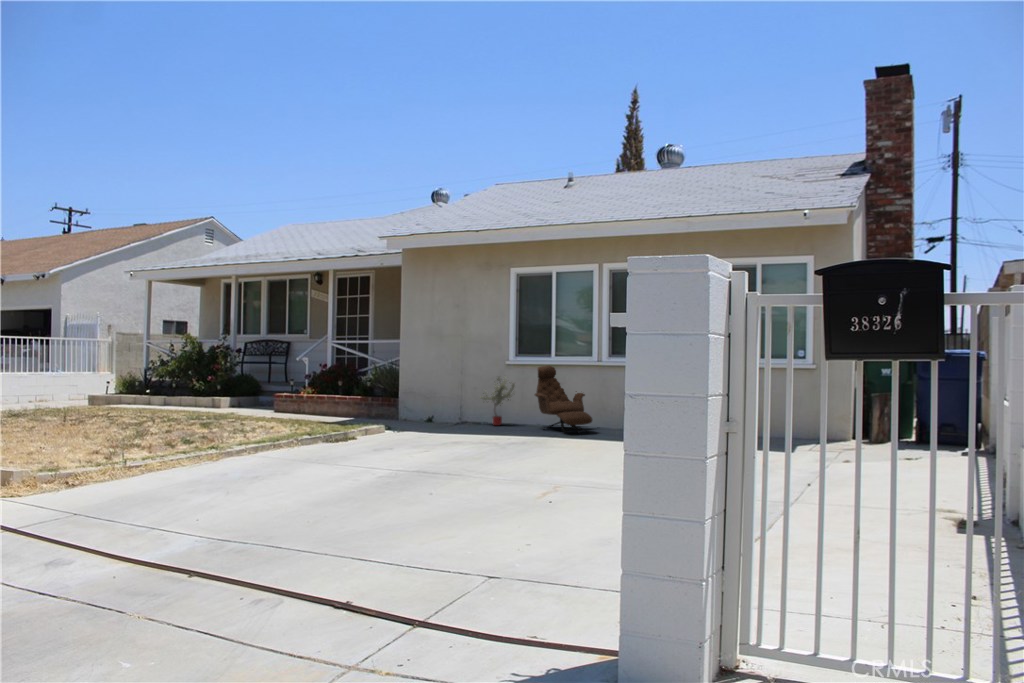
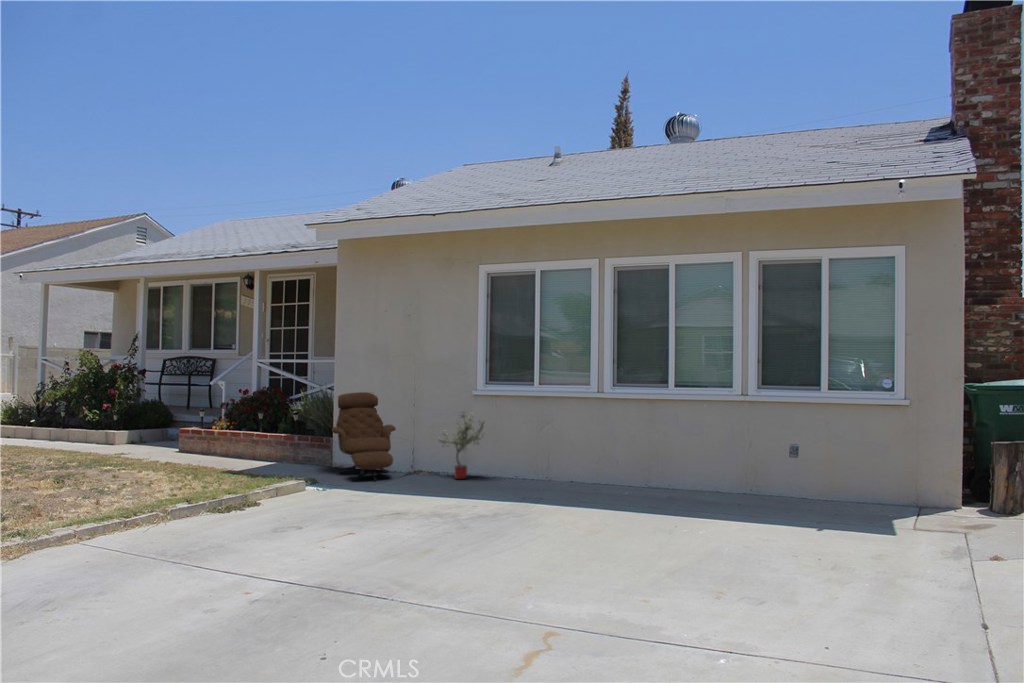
lounge chair: present [535,366,592,434] -> present [332,392,396,481]

